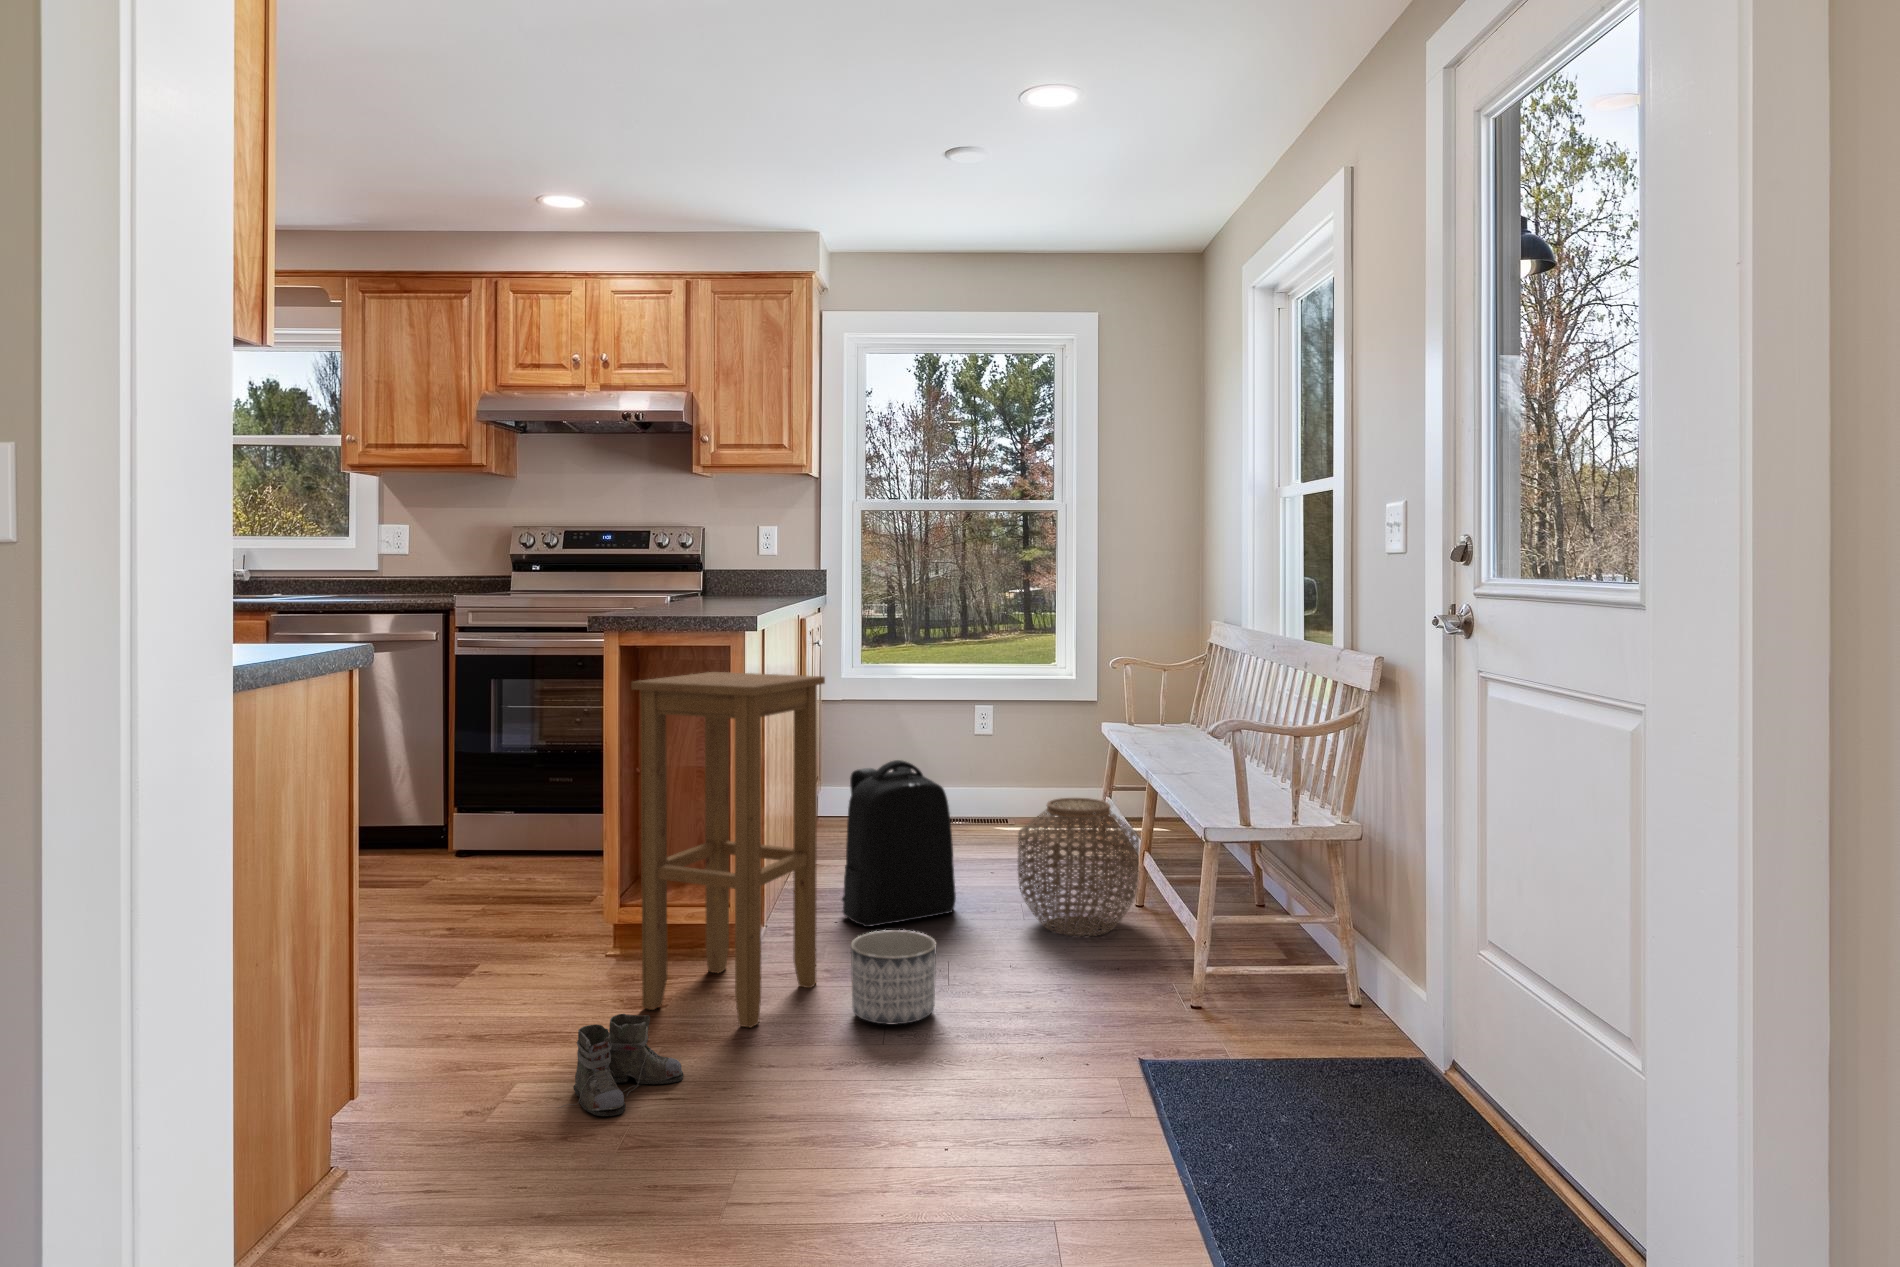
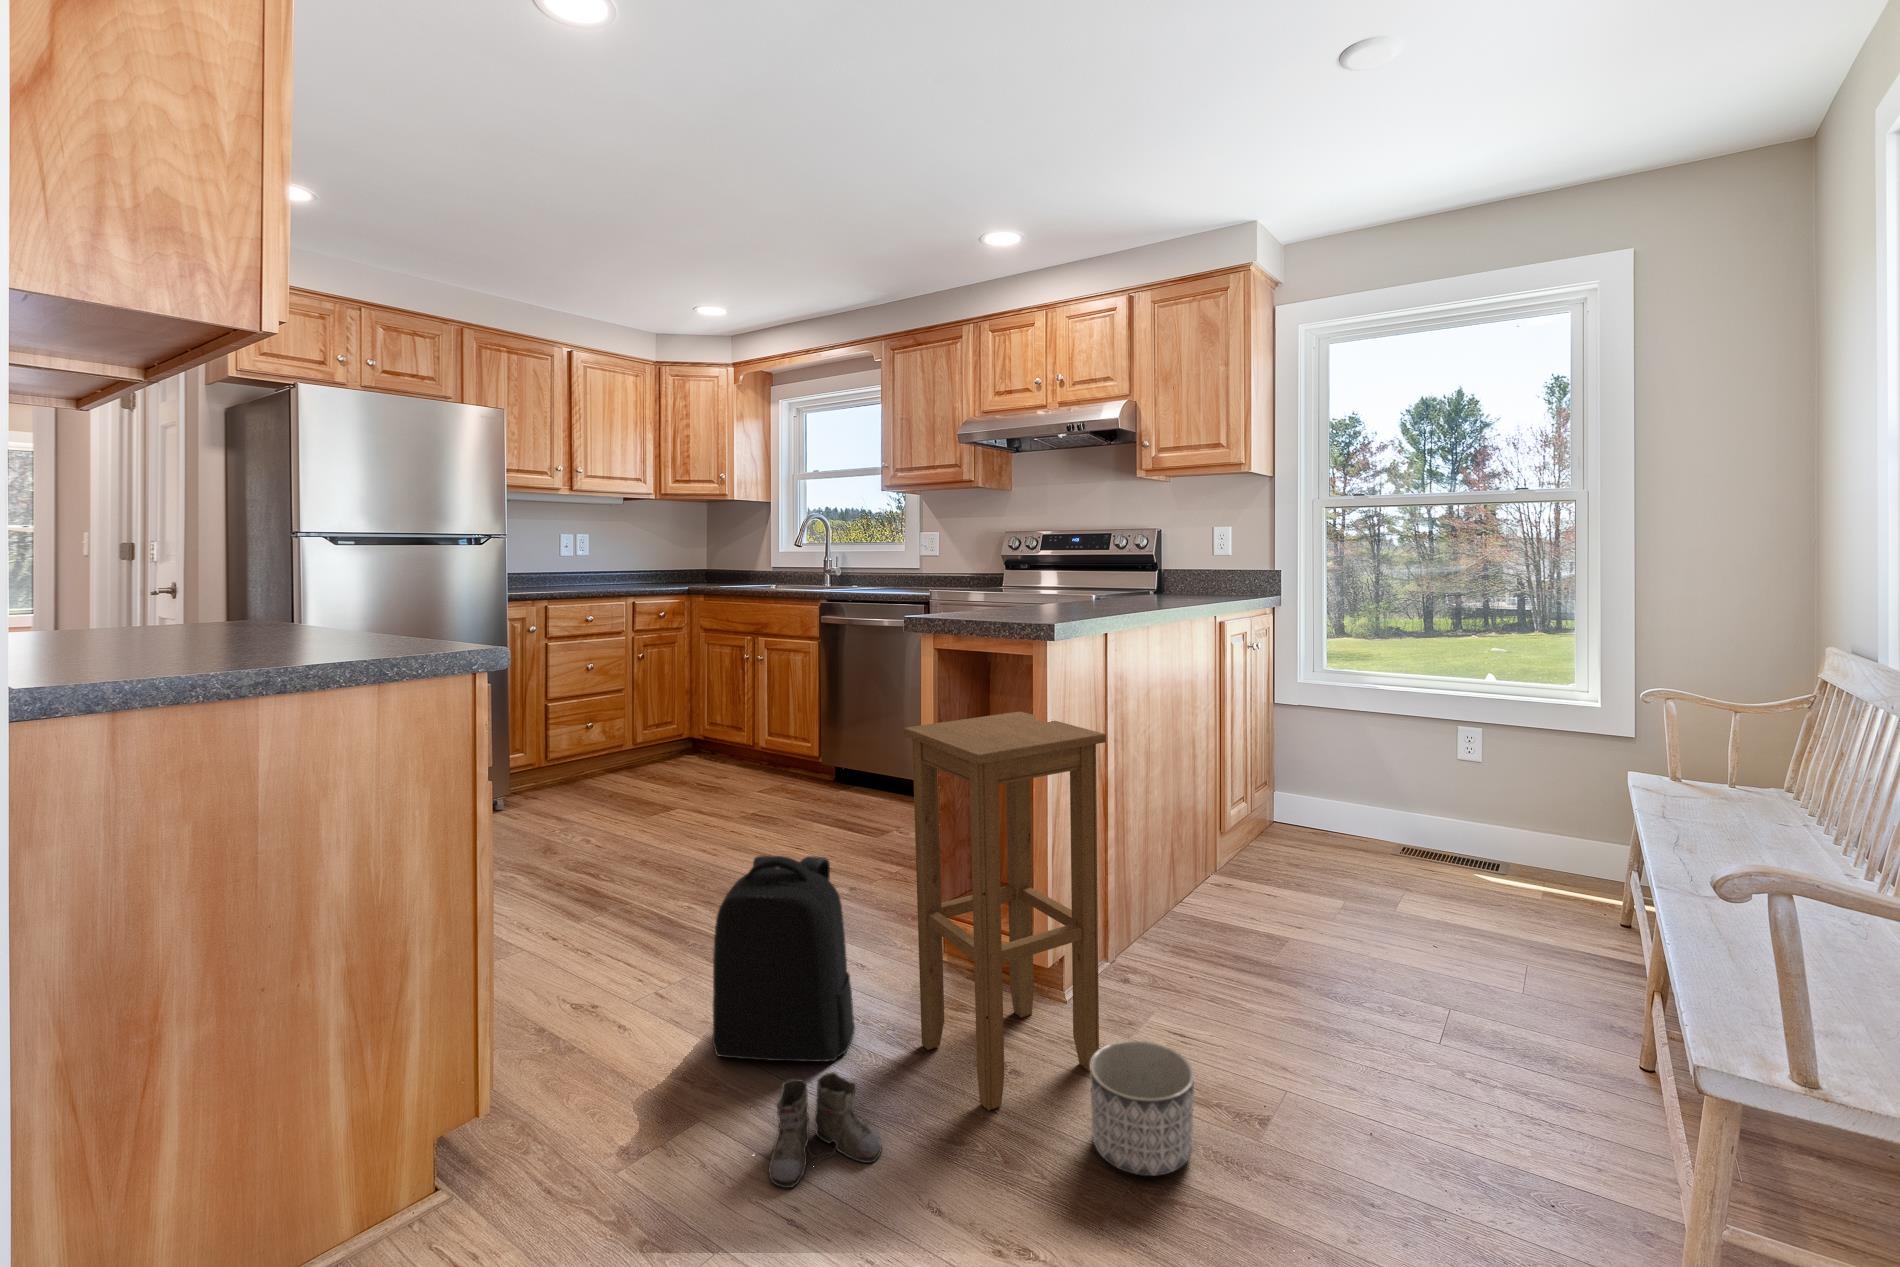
backpack: present [842,760,956,927] -> present [712,856,855,1062]
woven basket: present [1018,798,1139,936] -> none [1396,899,1586,1100]

